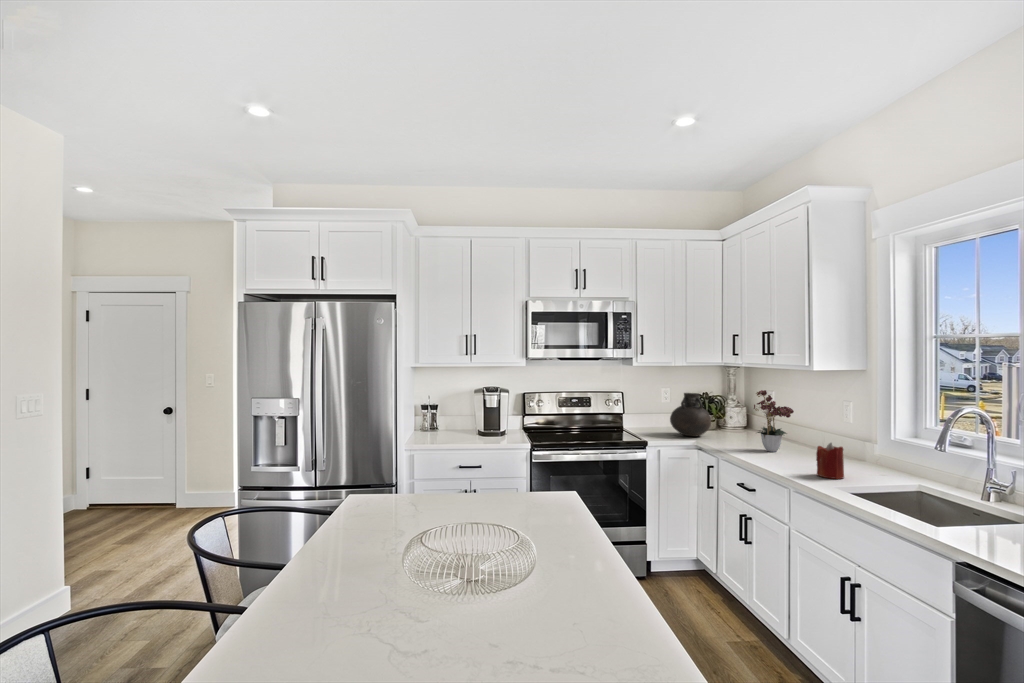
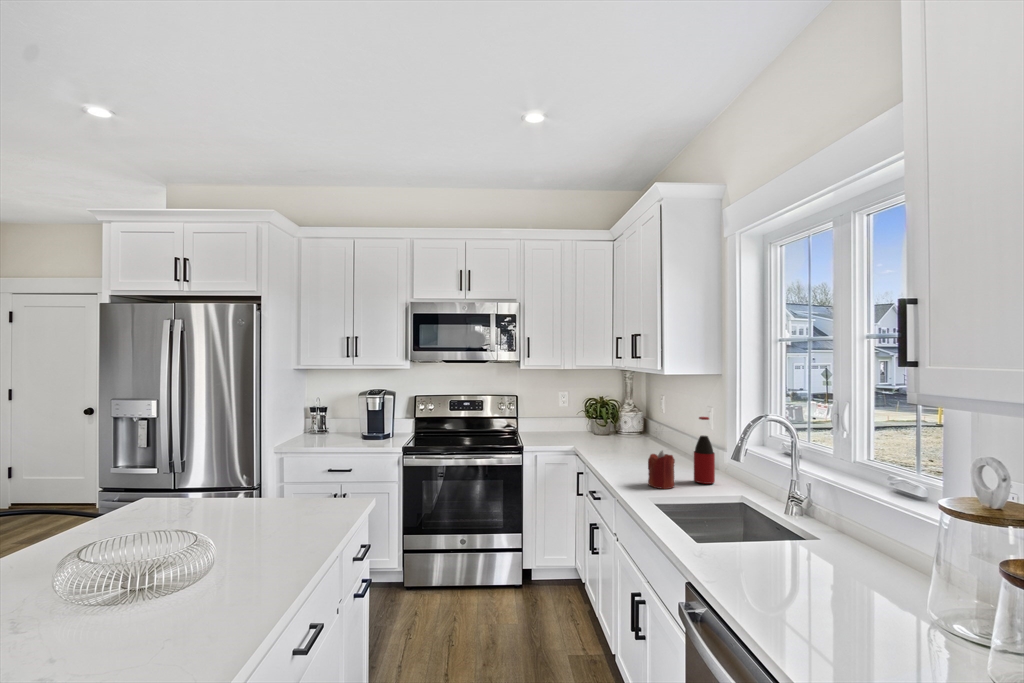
flower arrangement: present [754,390,794,452] -> none [616,392,662,458]
vase: present [670,393,711,436] -> none [556,397,596,441]
bottle: none [856,410,879,475] -> present [694,417,715,484]

